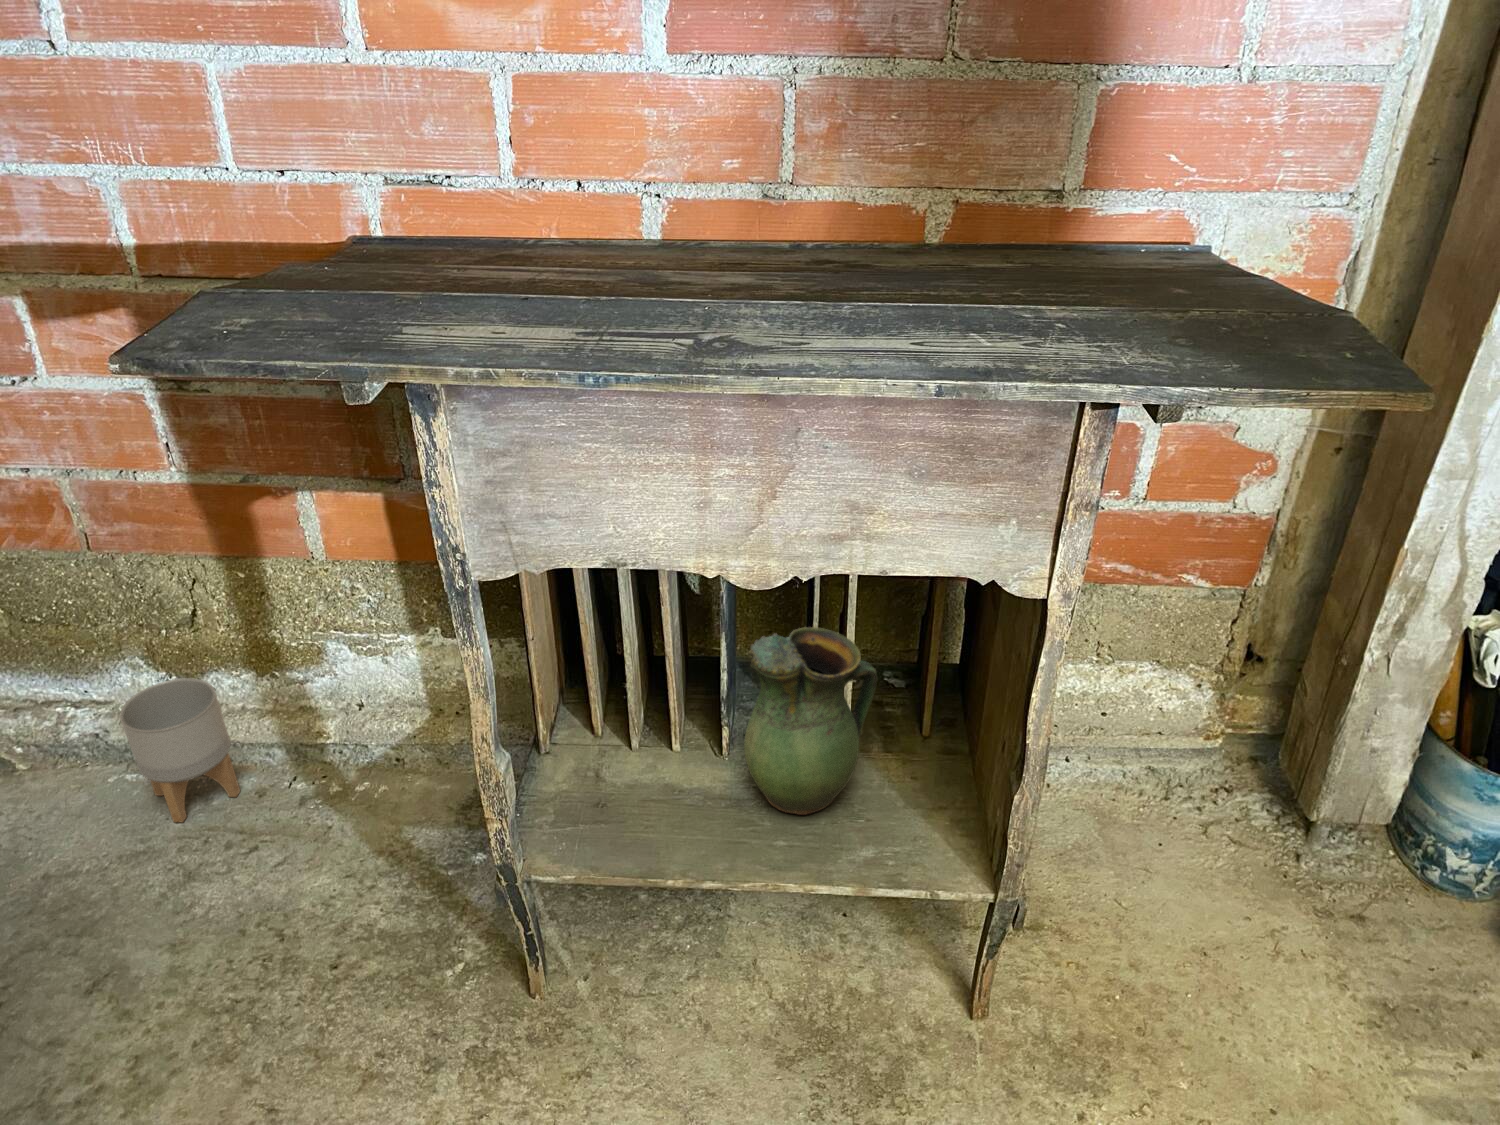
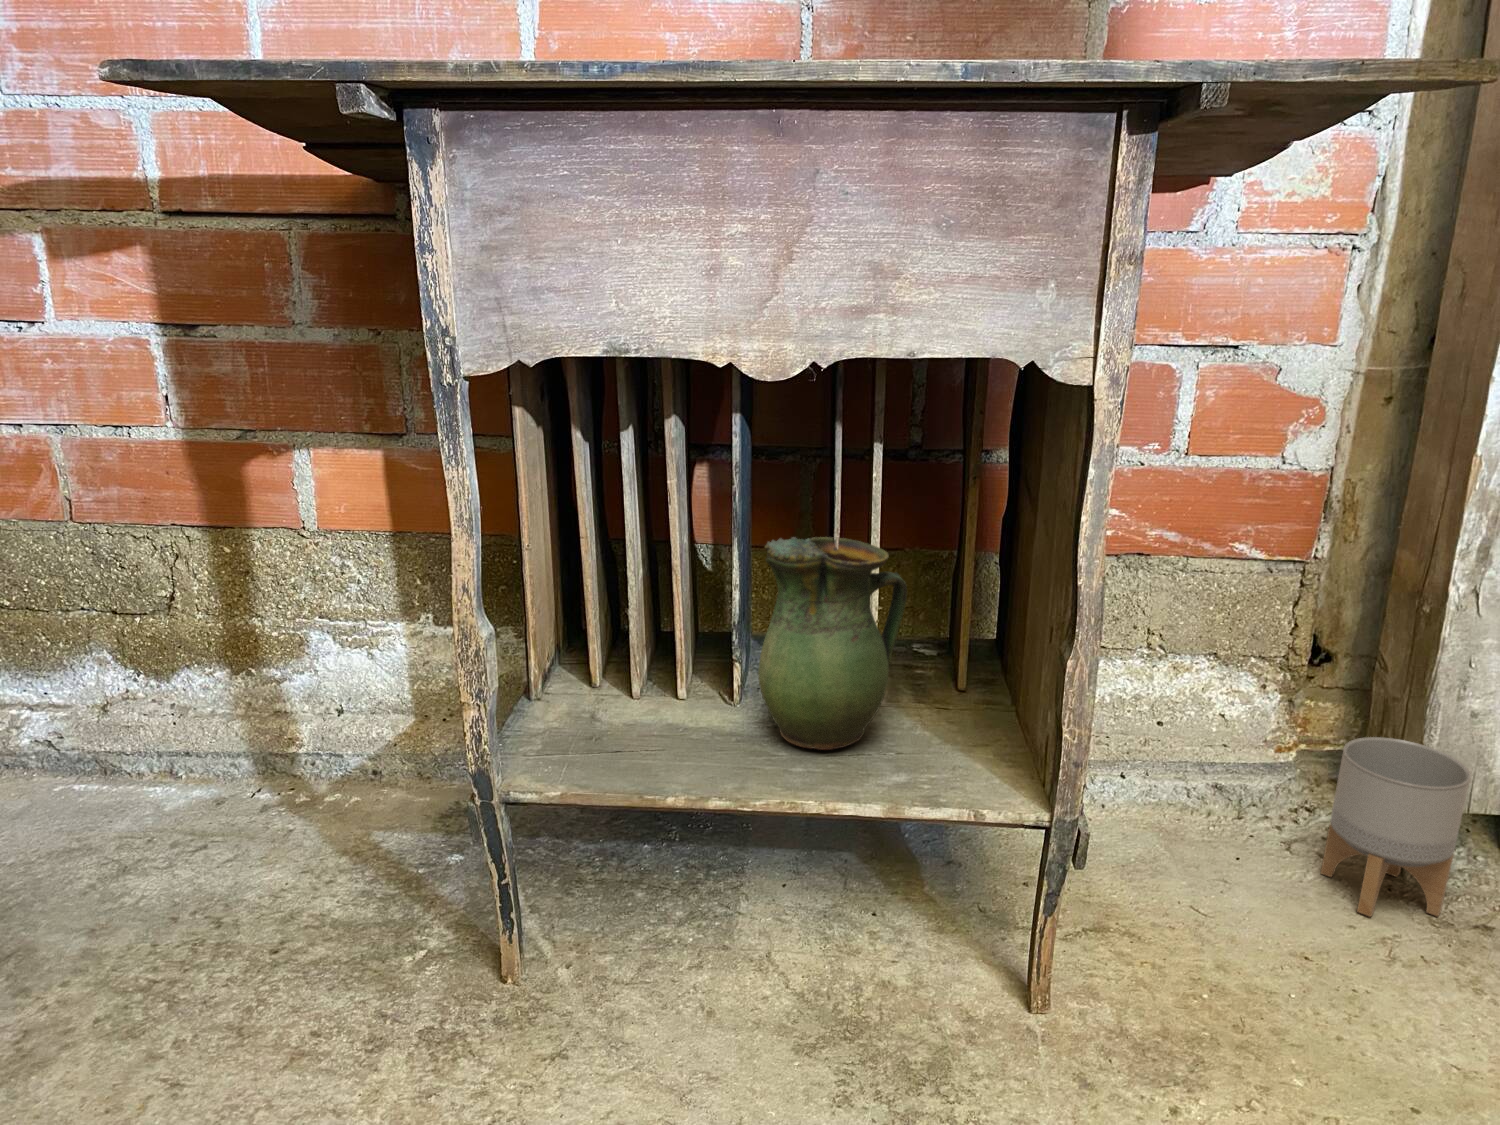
planter: present [120,678,240,822] -> present [1321,737,1471,917]

